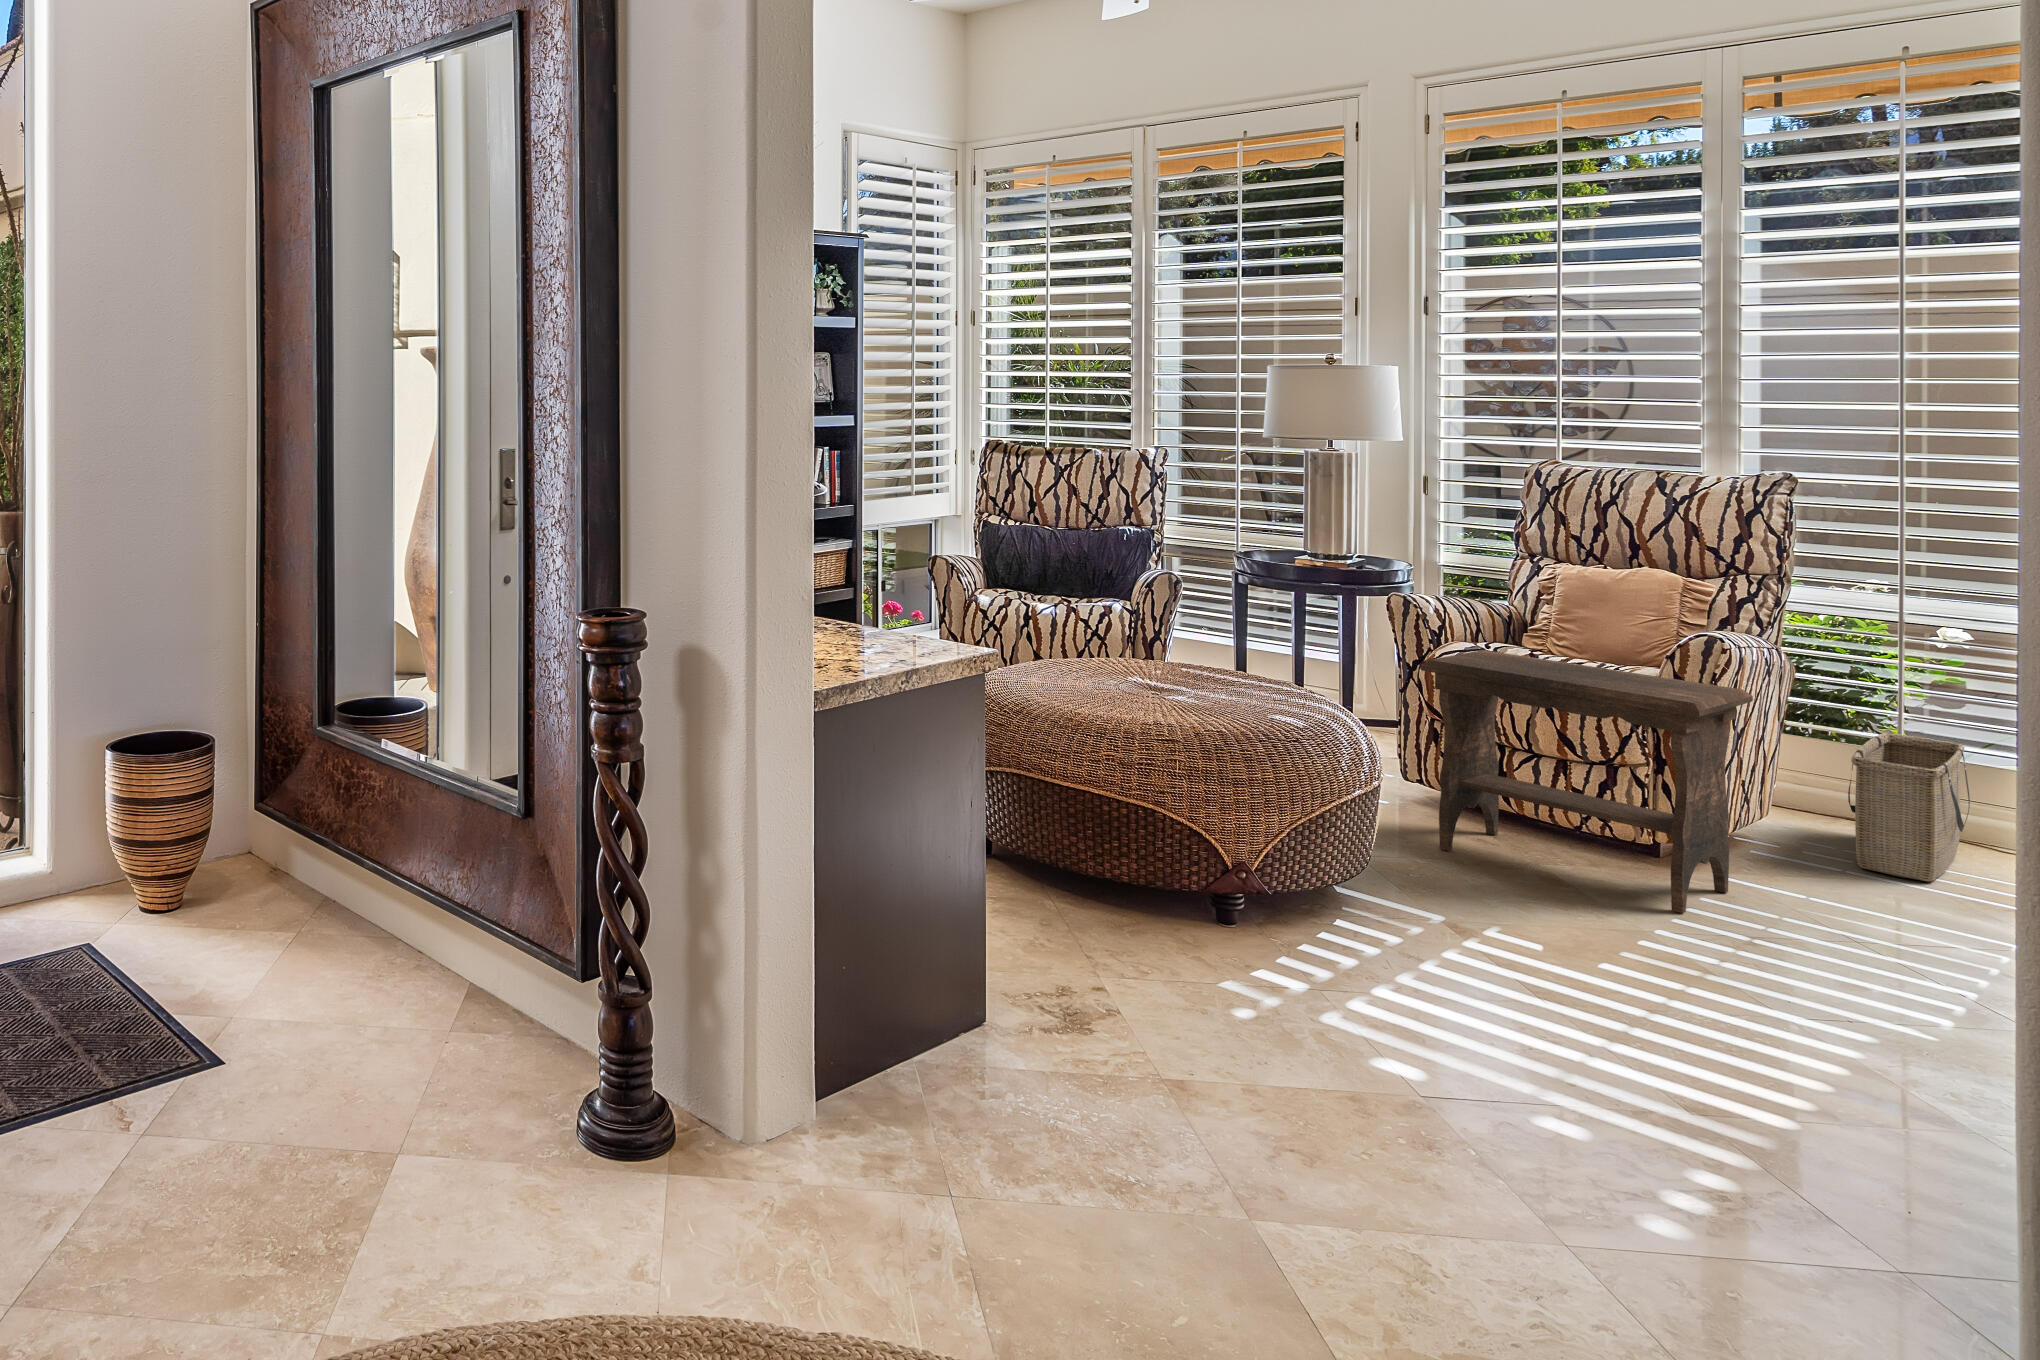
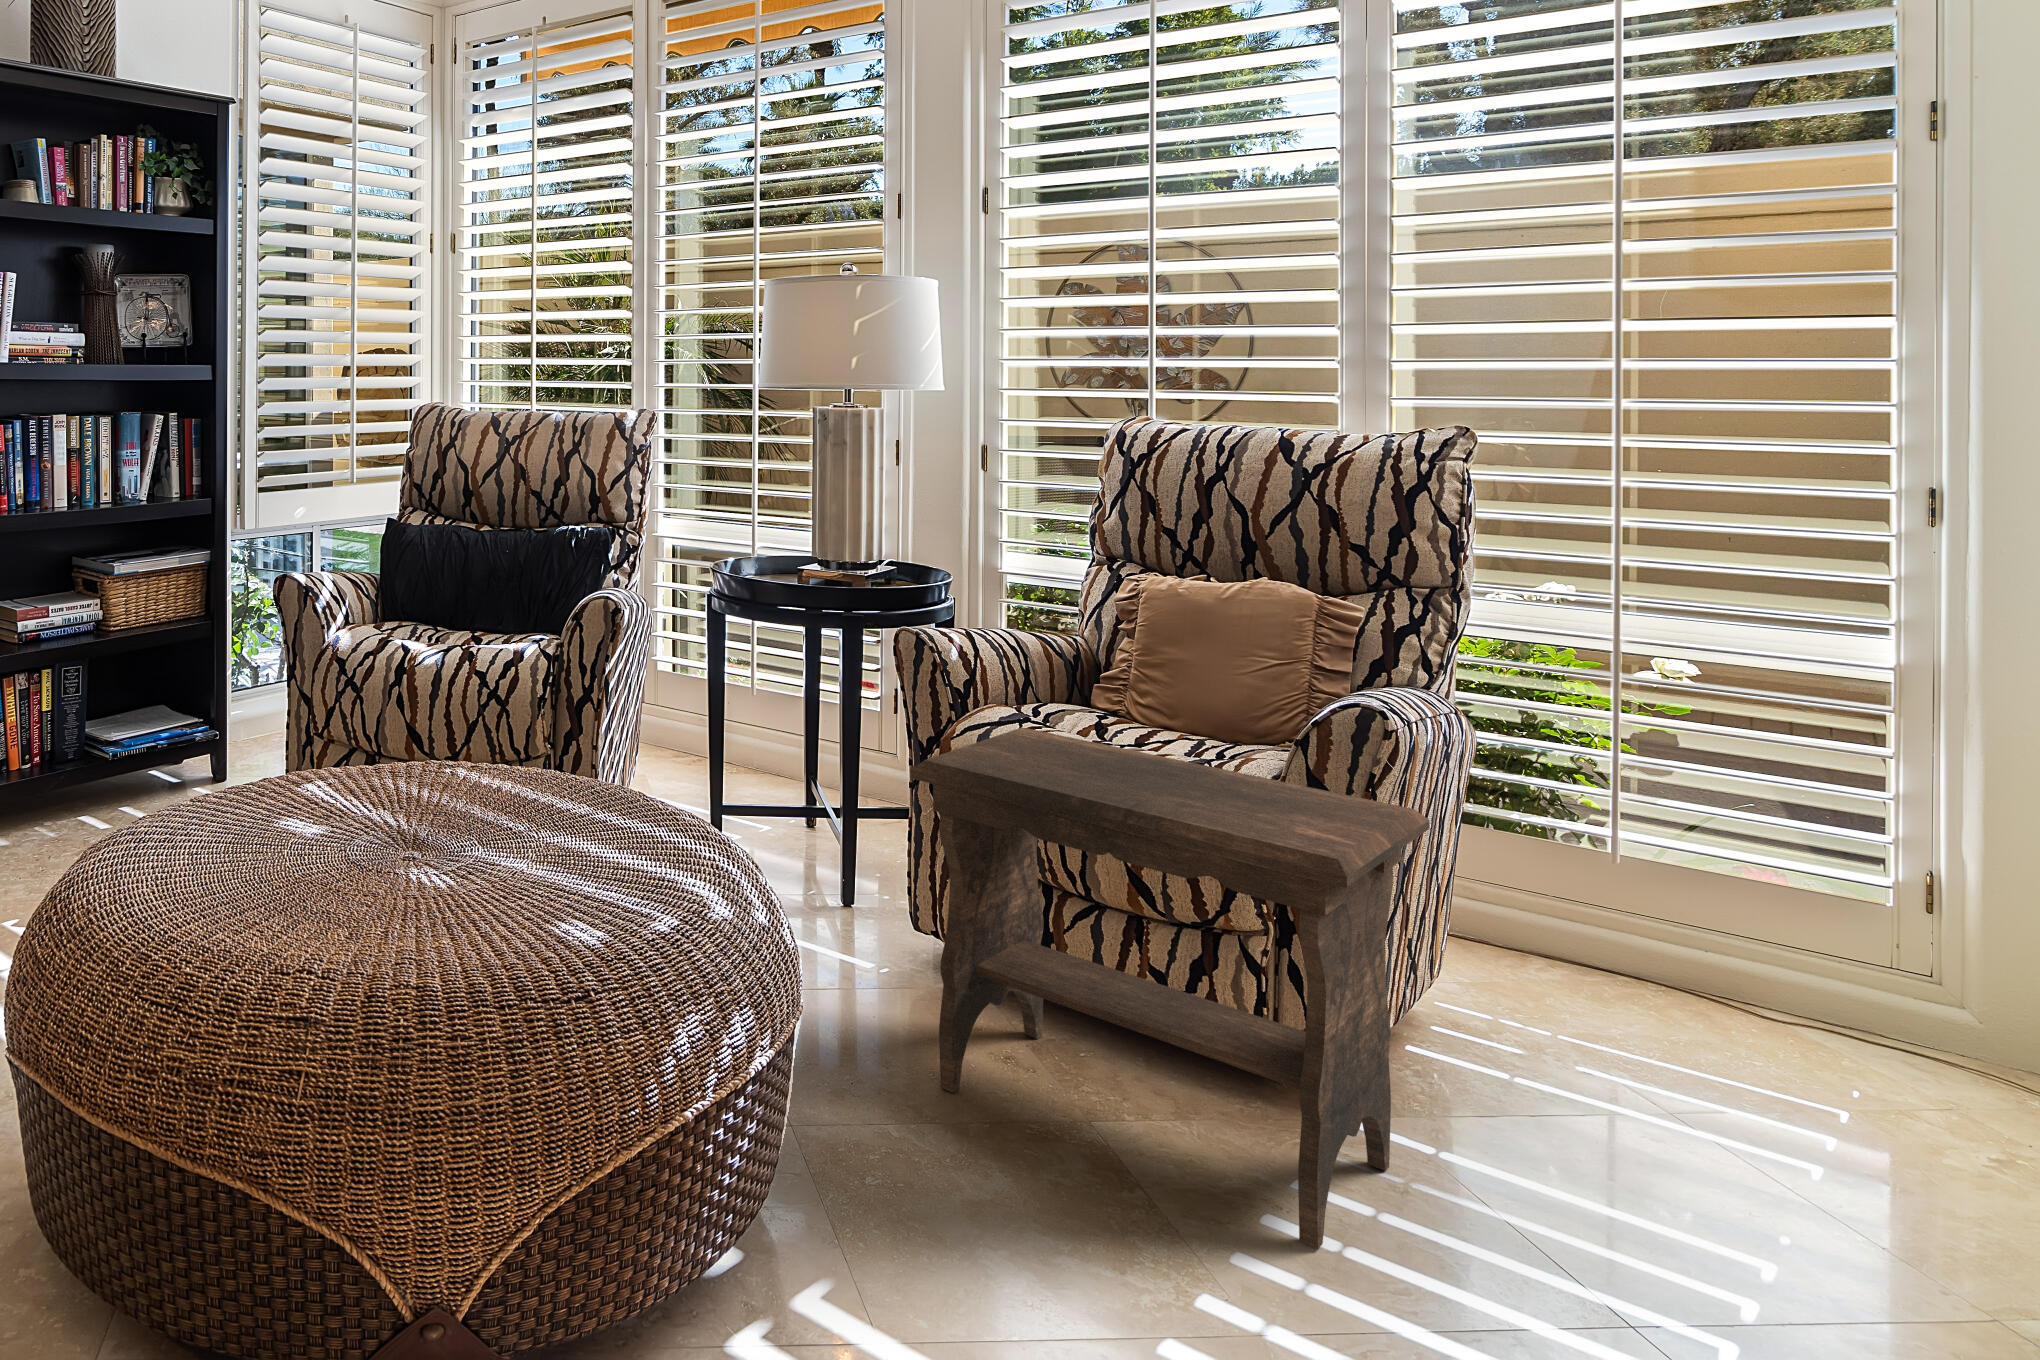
basket: present [1848,733,1970,881] -> none [1554,825,1725,1099]

